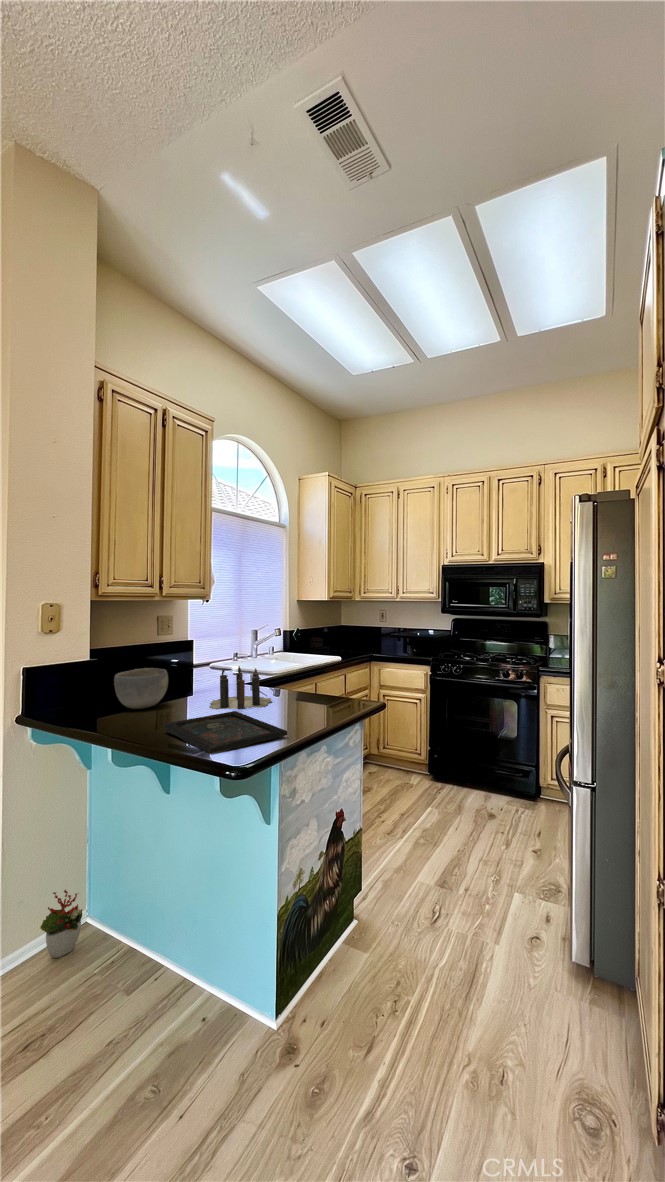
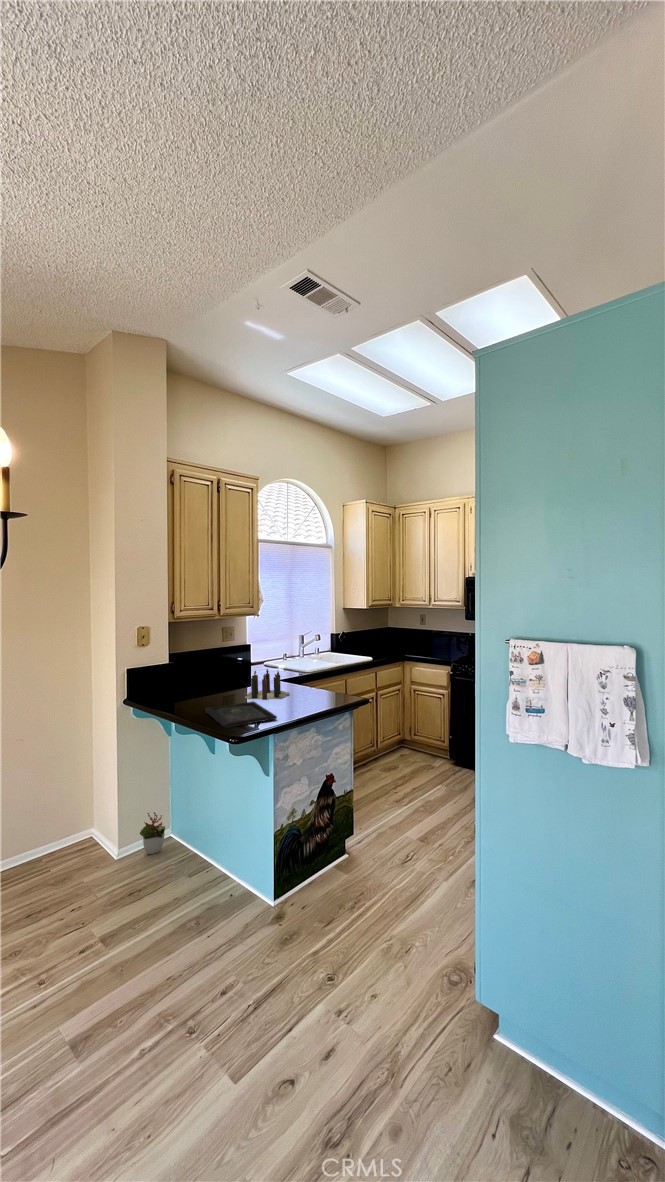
bowl: present [114,668,168,709] -> none [183,668,219,697]

